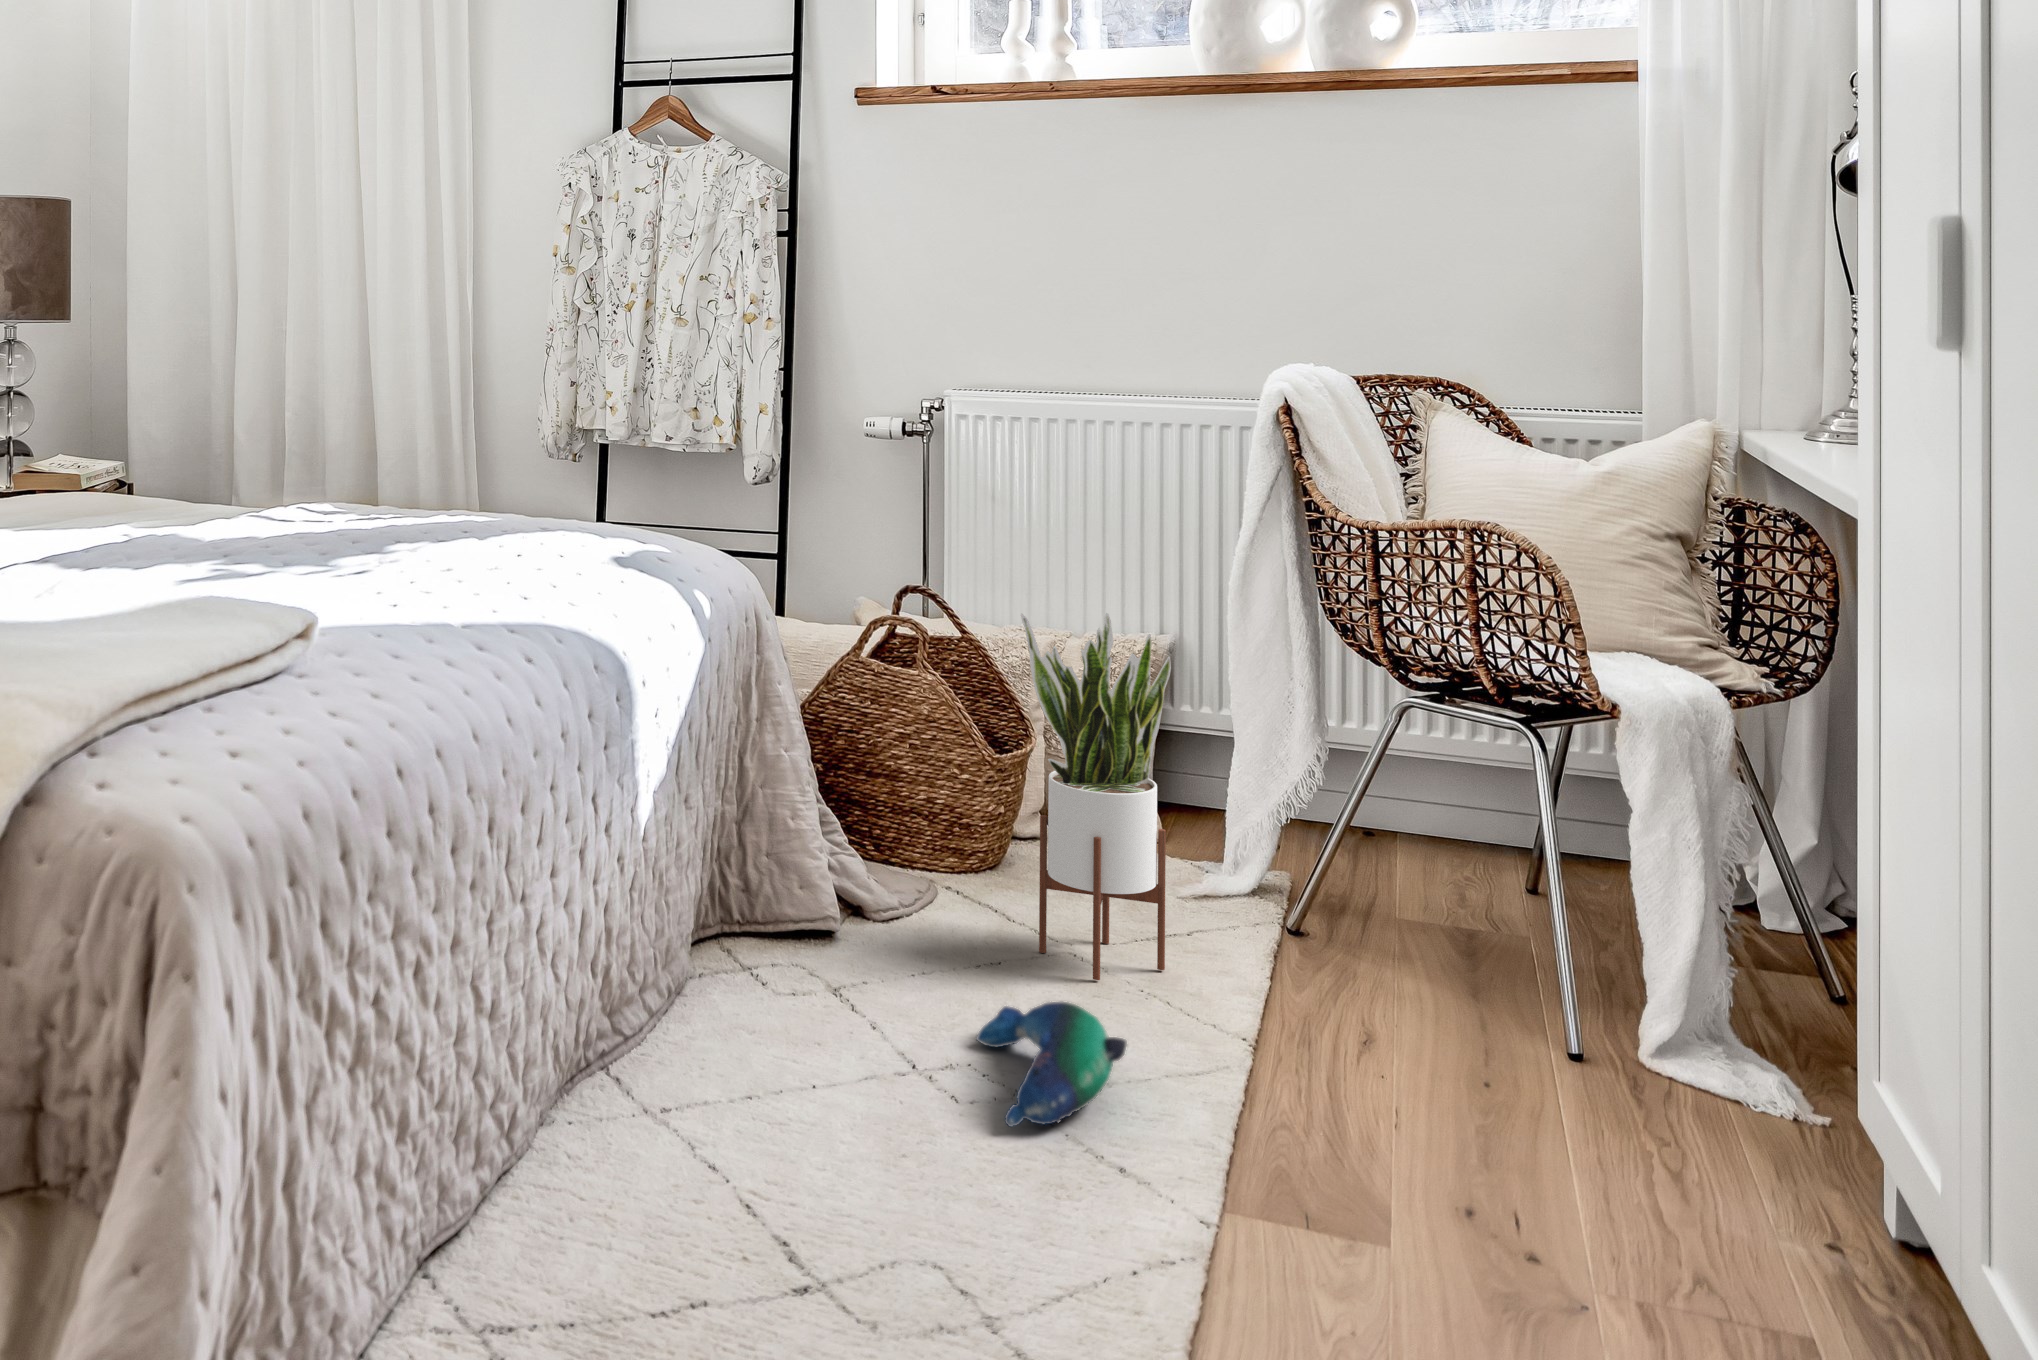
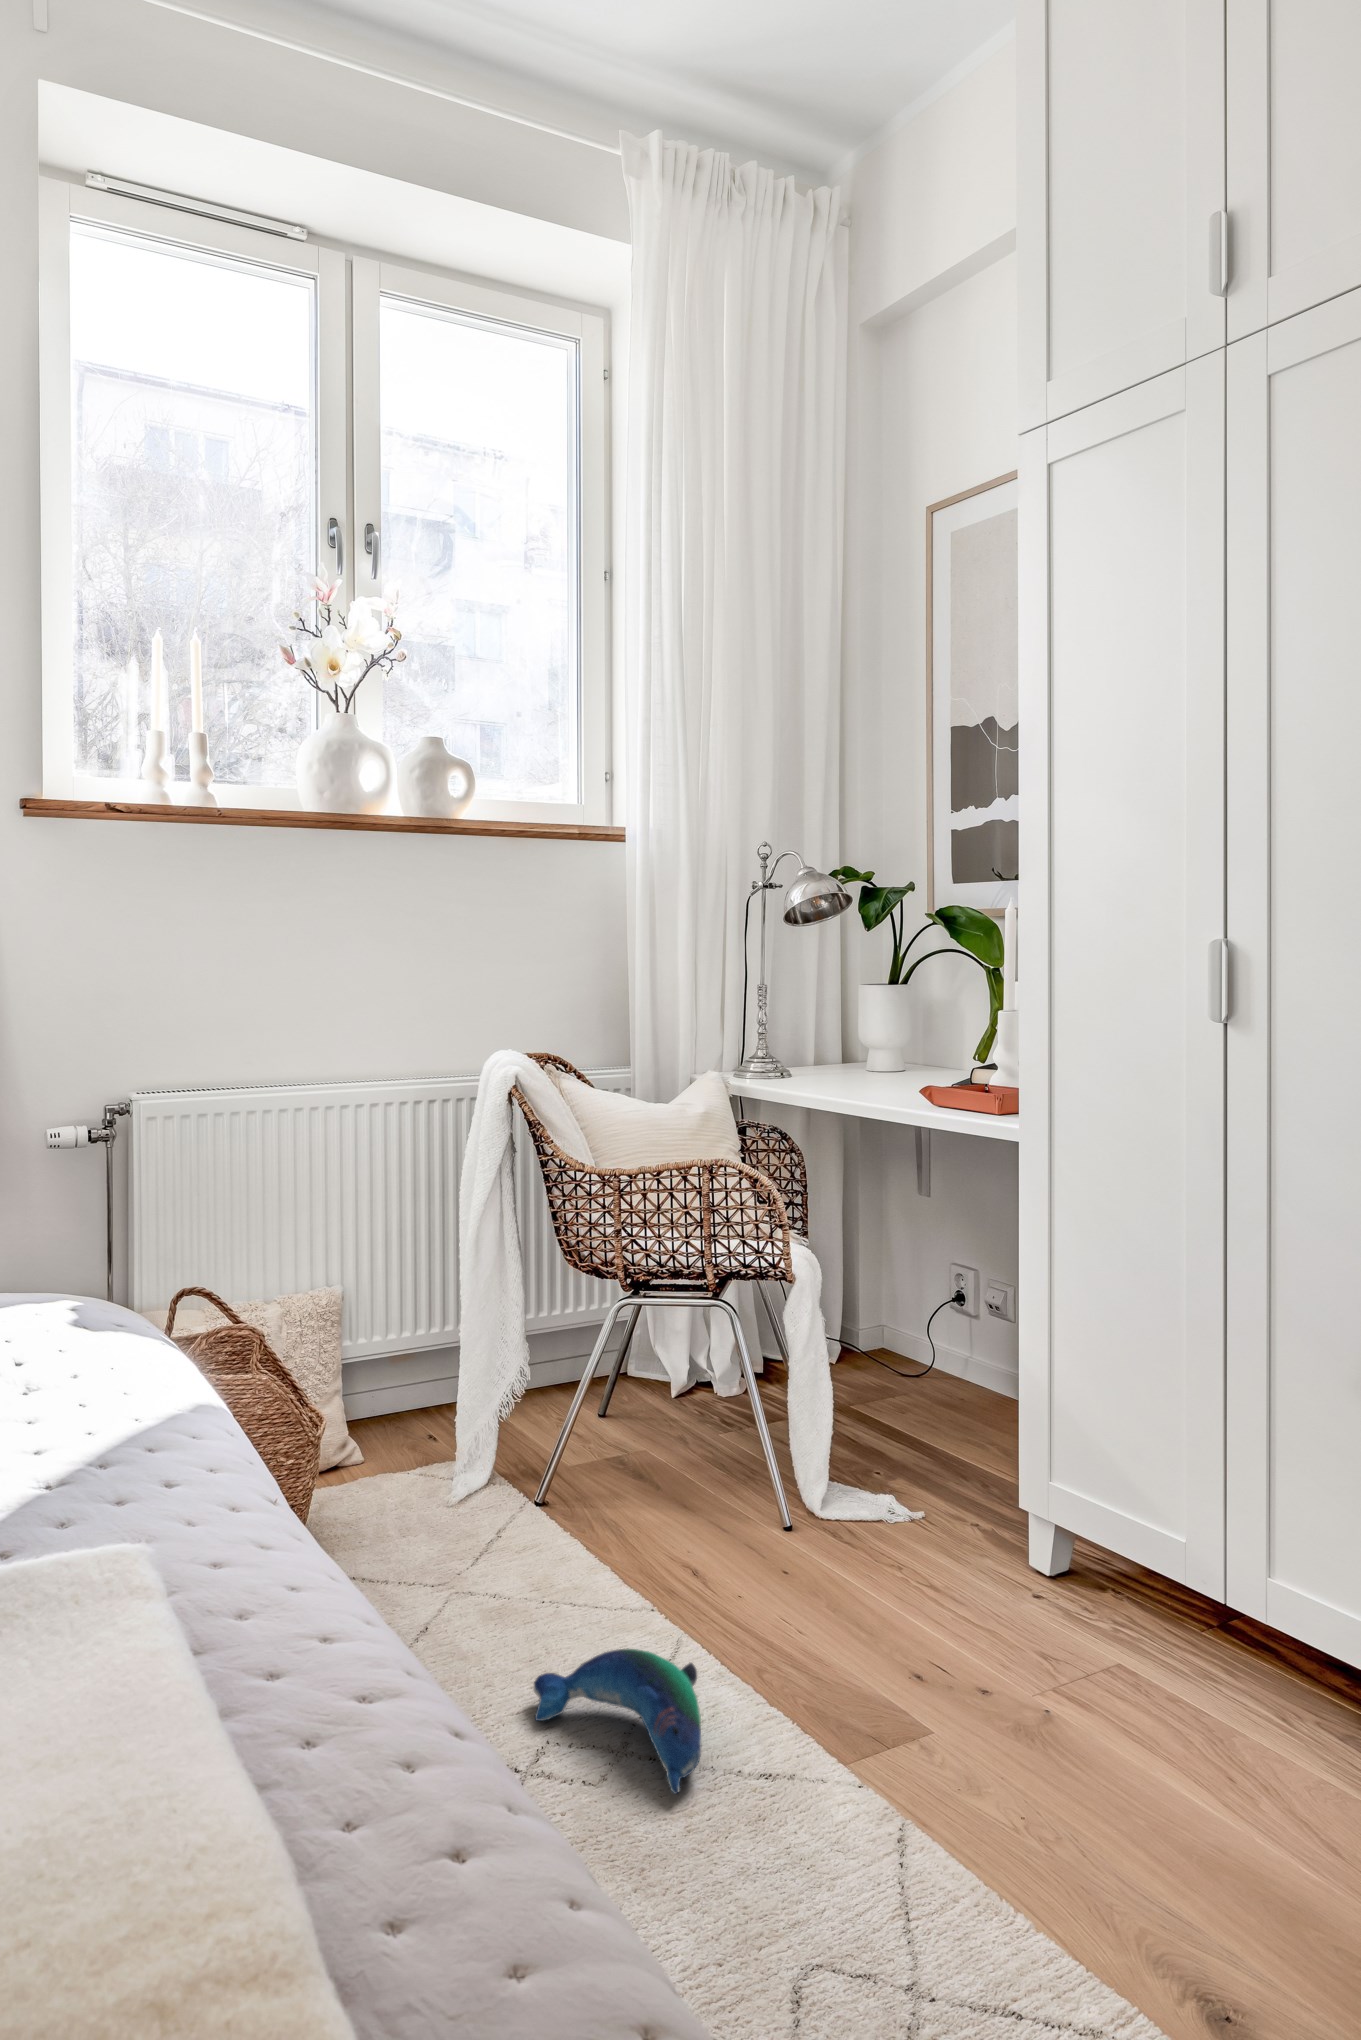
potted plant: present [1021,613,1171,980] -> none [443,1286,539,1610]

